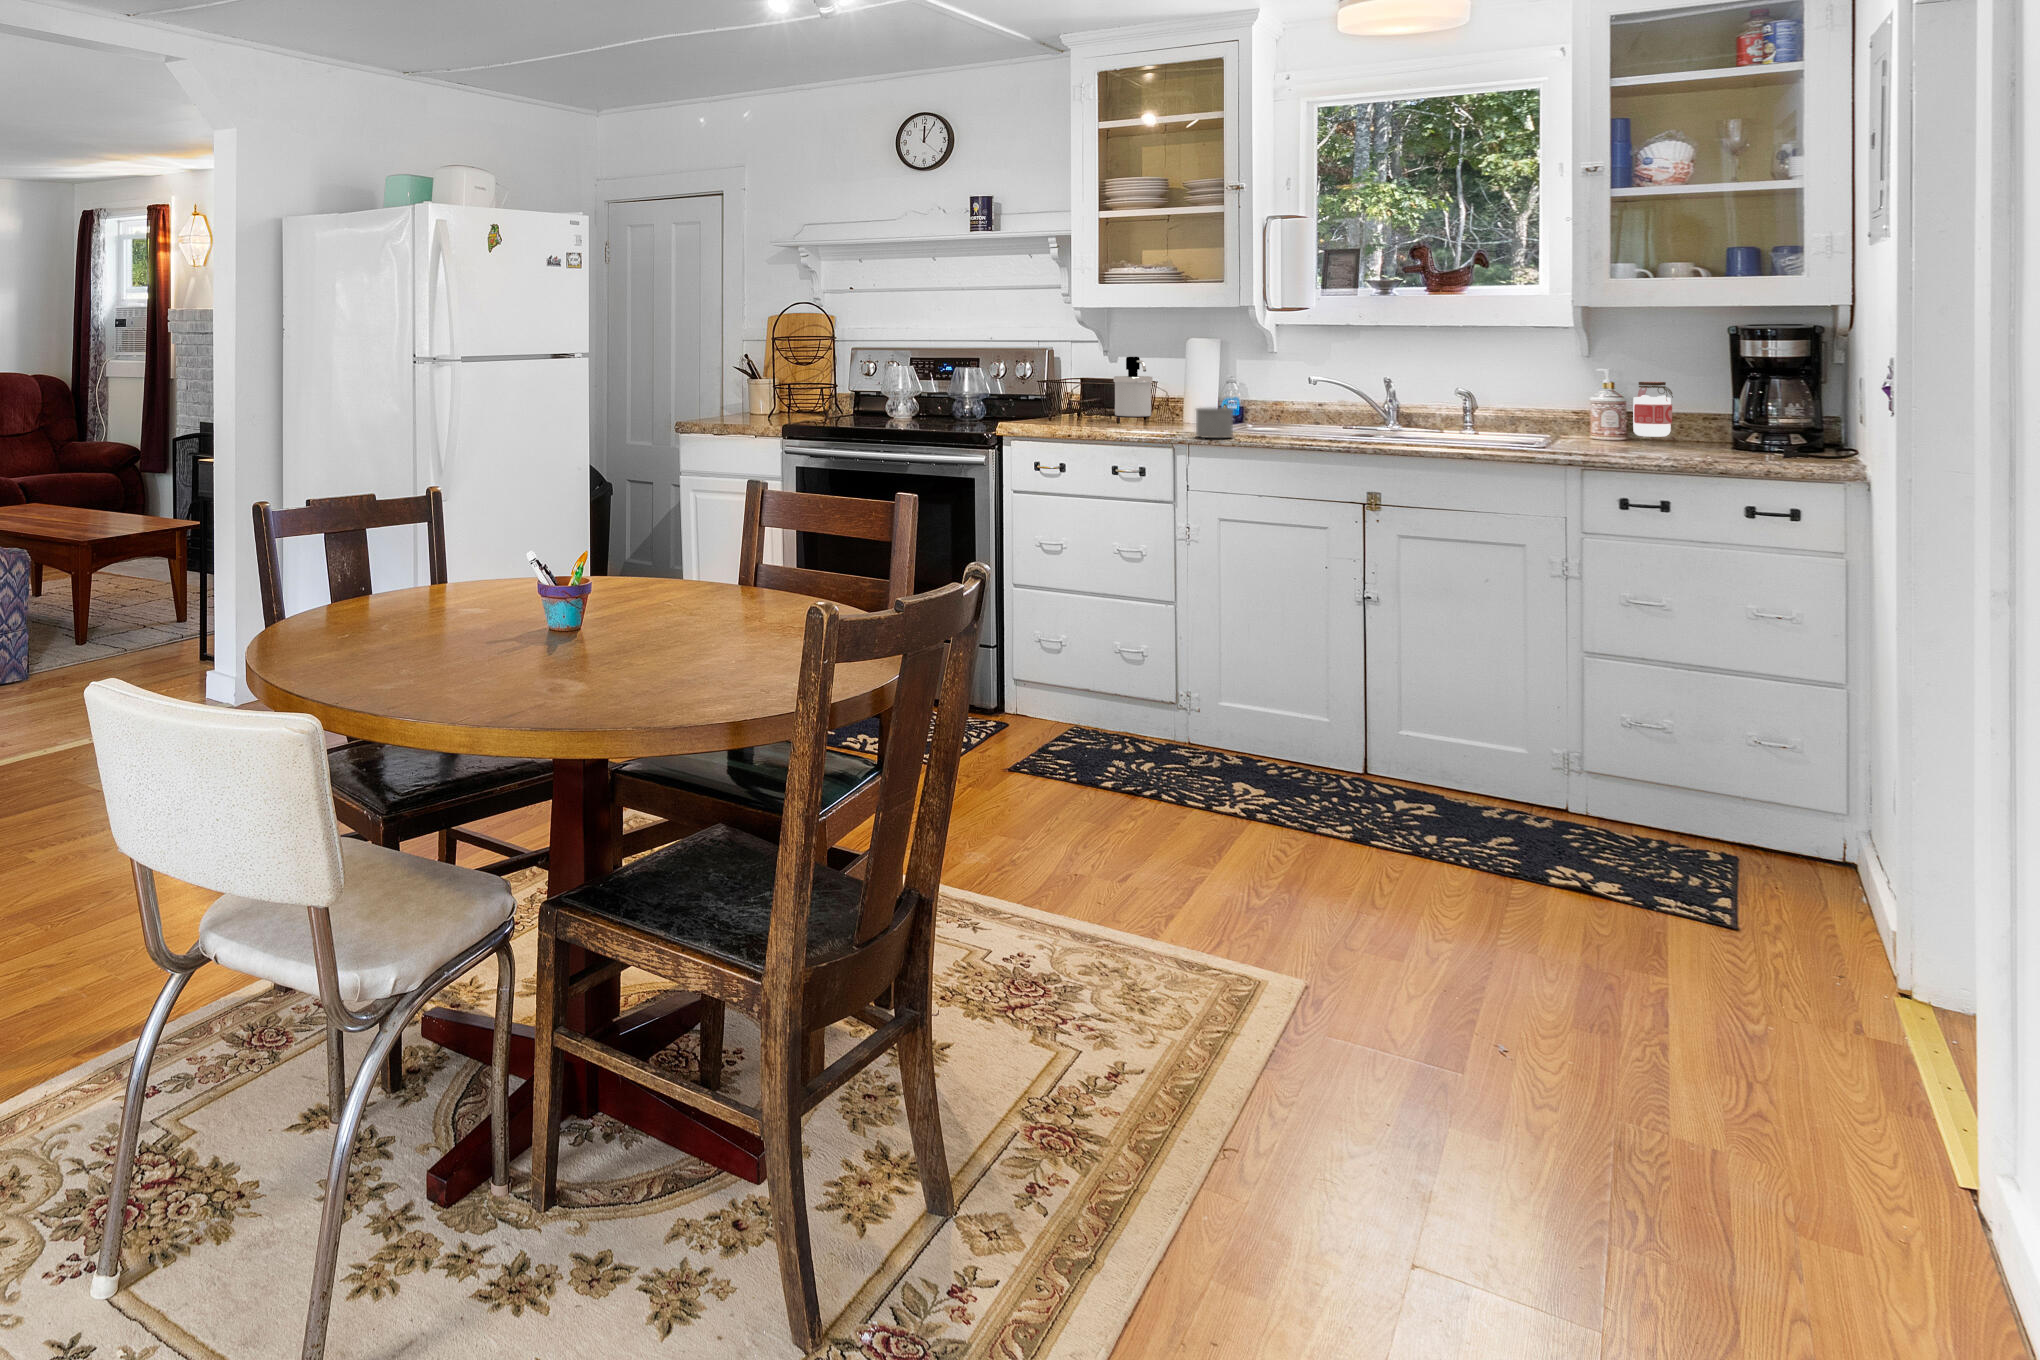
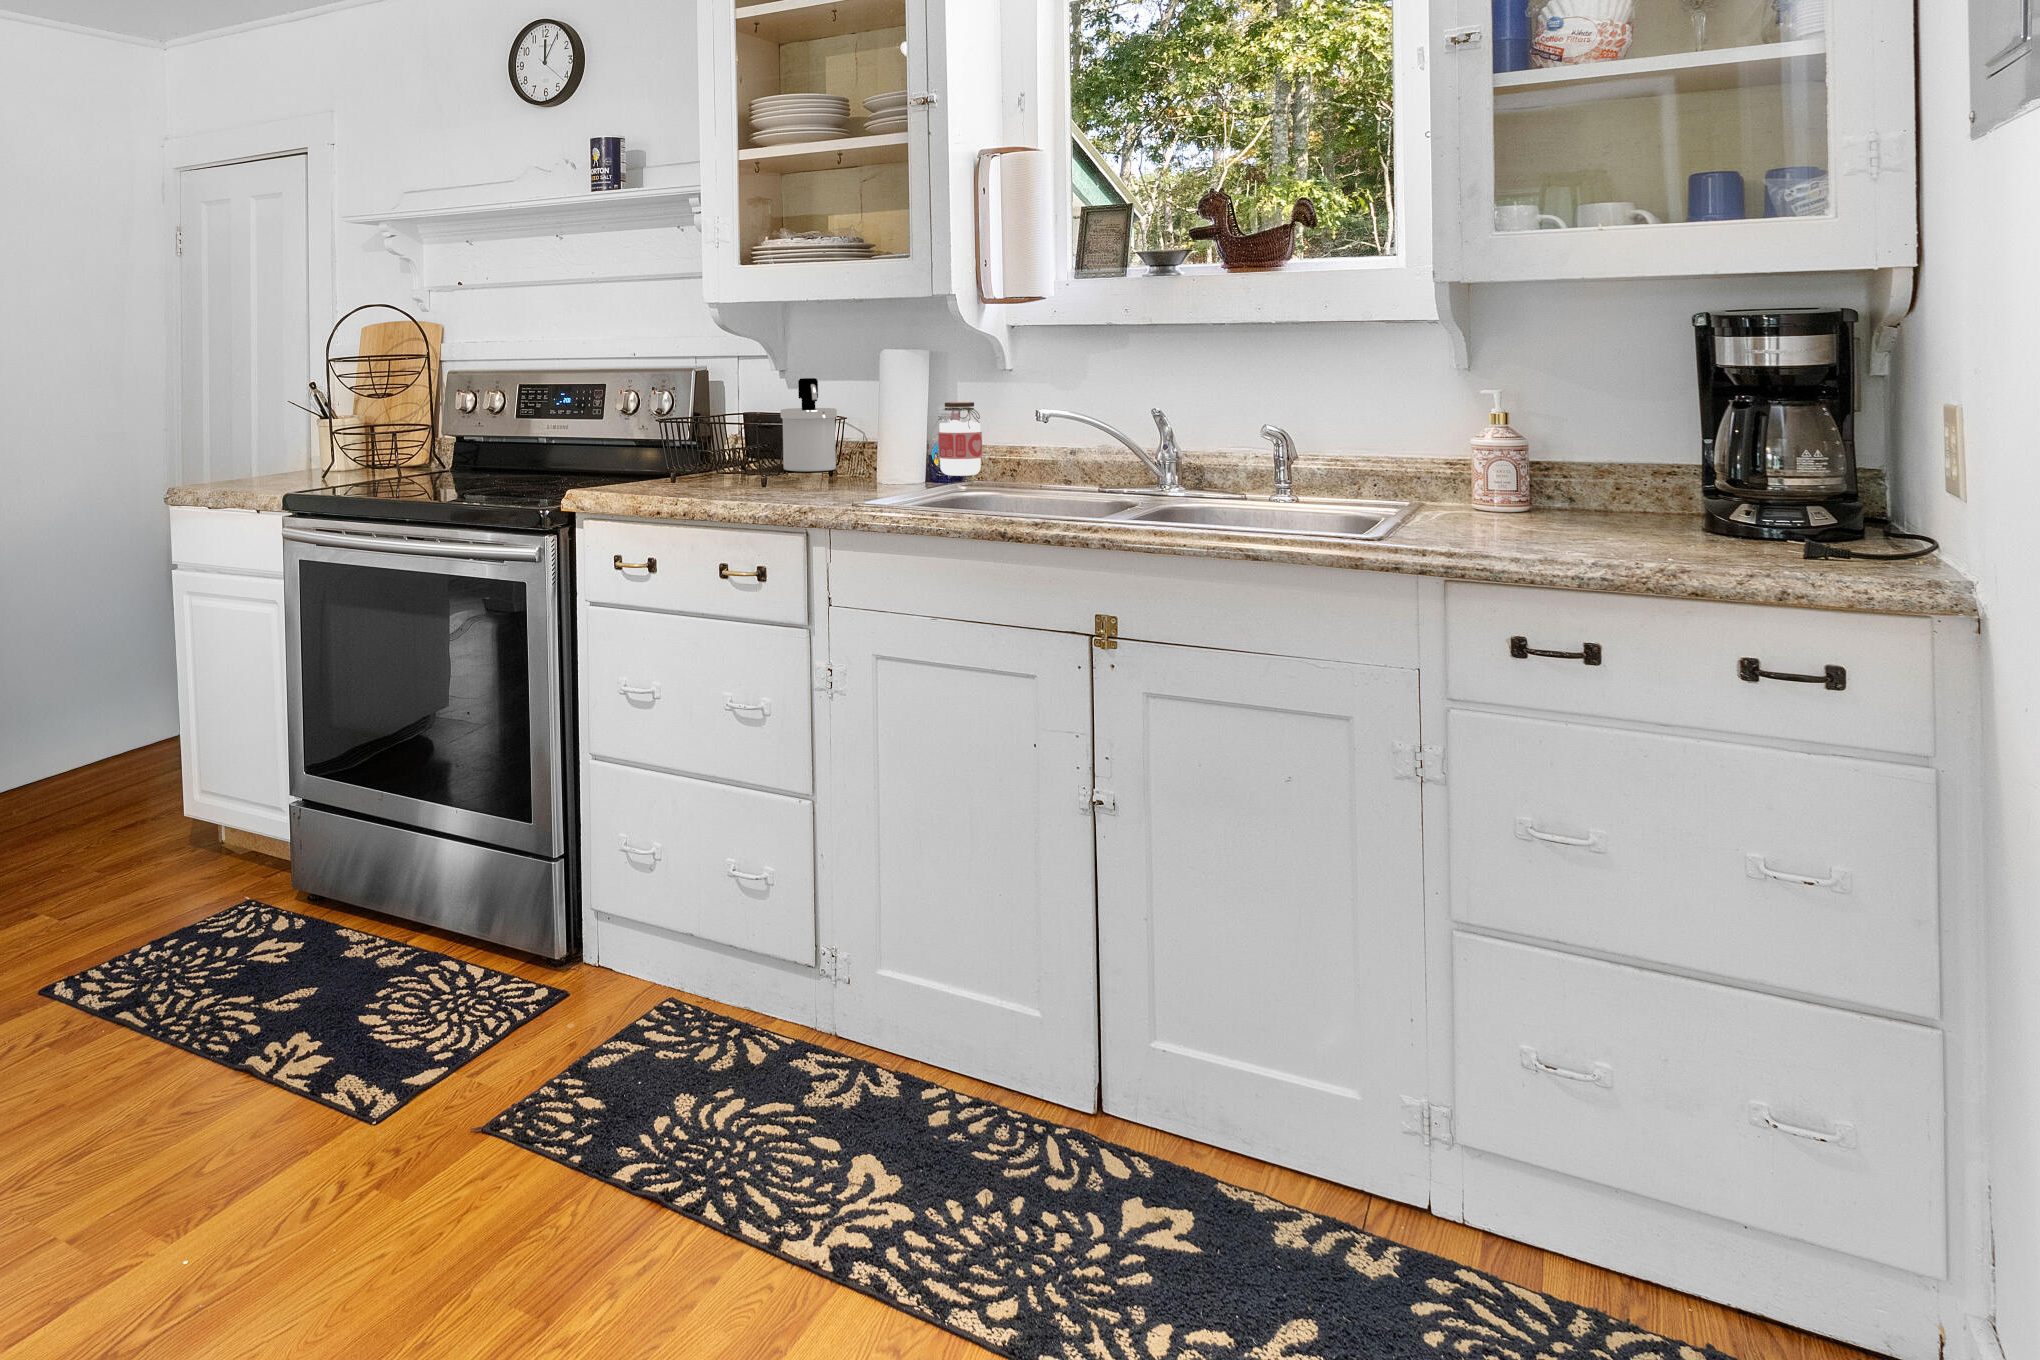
jar: present [1633,382,1673,437] -> present [938,402,982,476]
mug: present [1196,407,1233,438] -> none [839,460,900,516]

